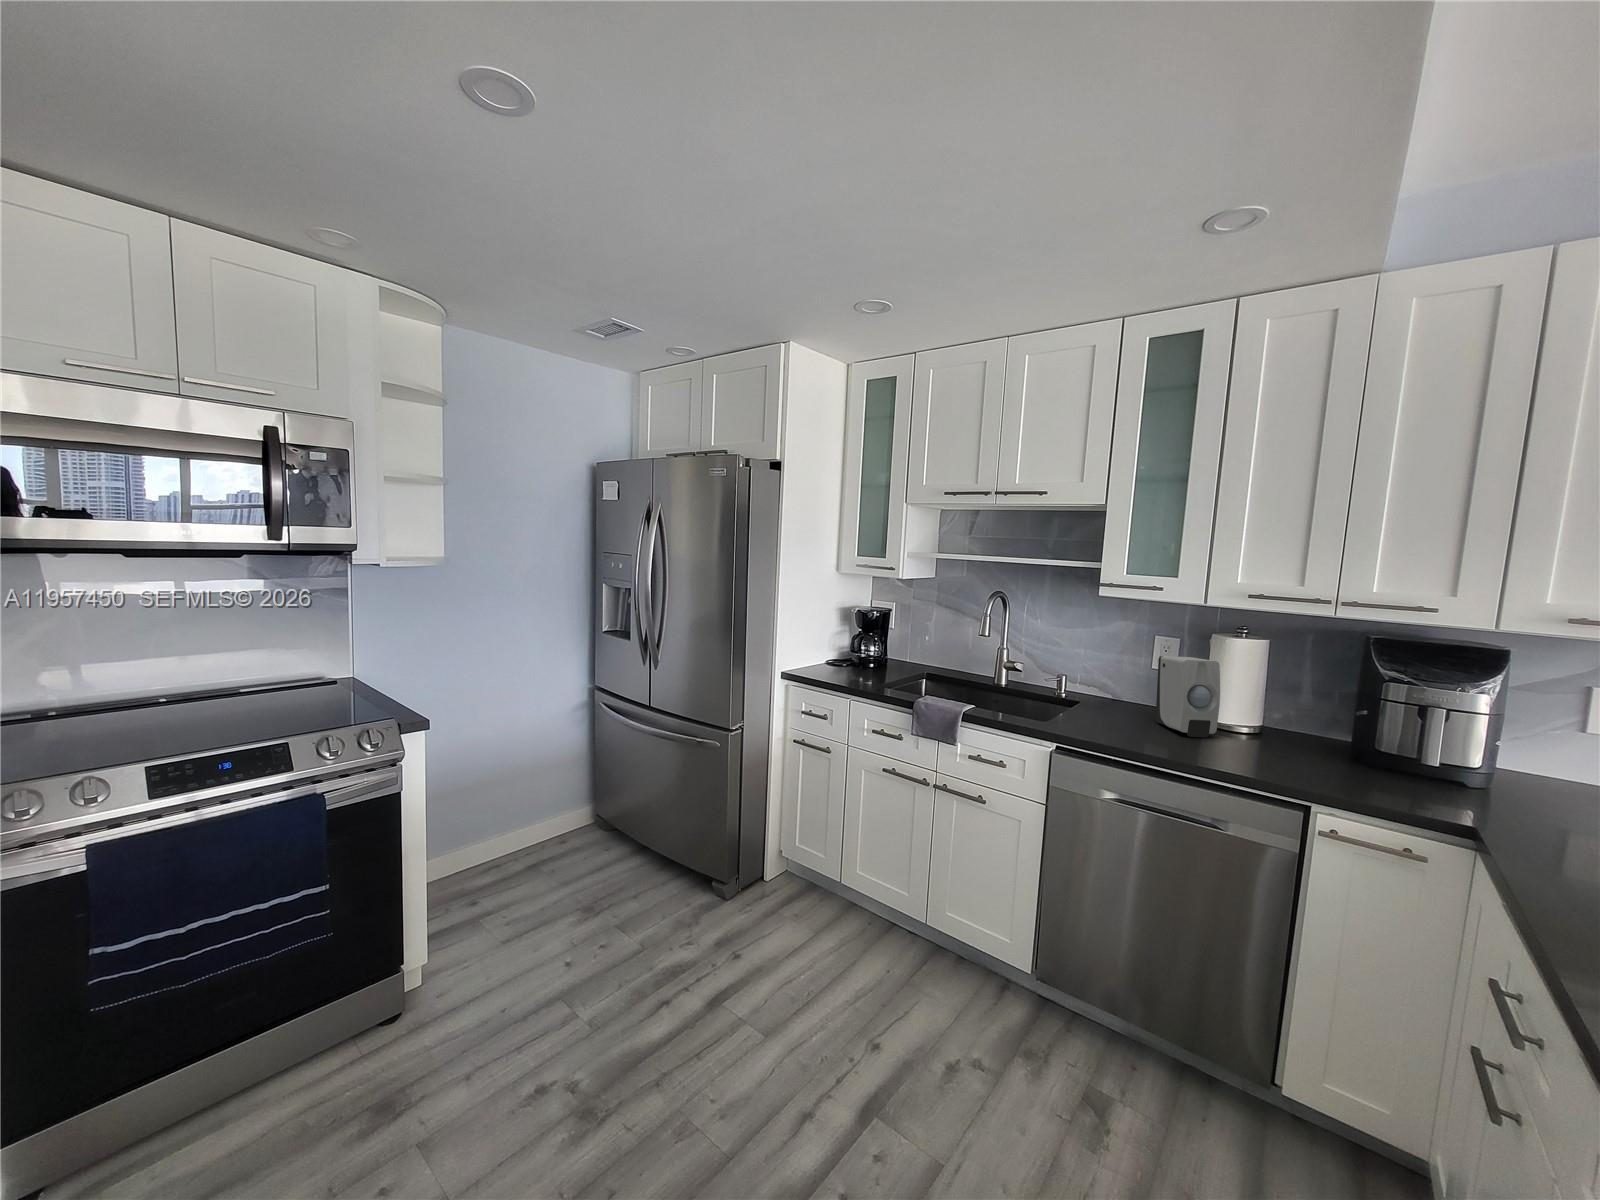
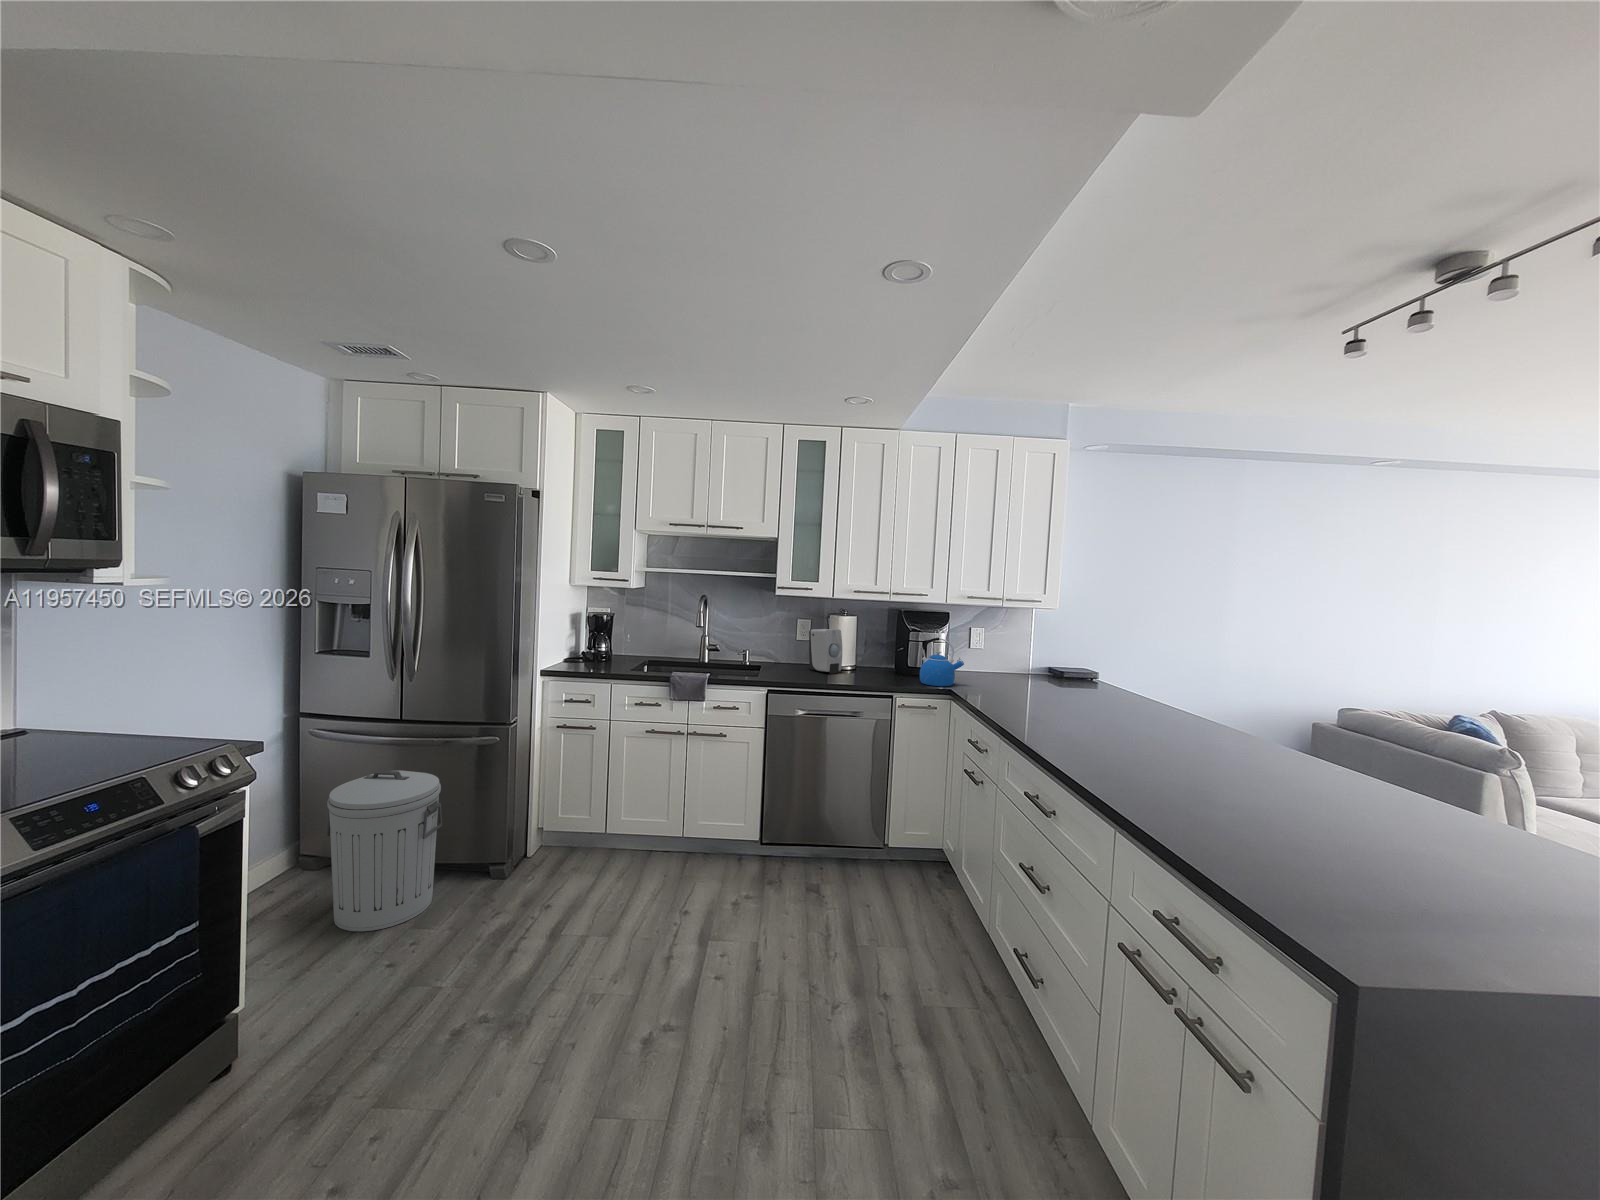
kettle: none [1396,704,1538,817] -> present [920,638,964,686]
trash can: none [566,755,665,917] -> present [327,770,442,931]

